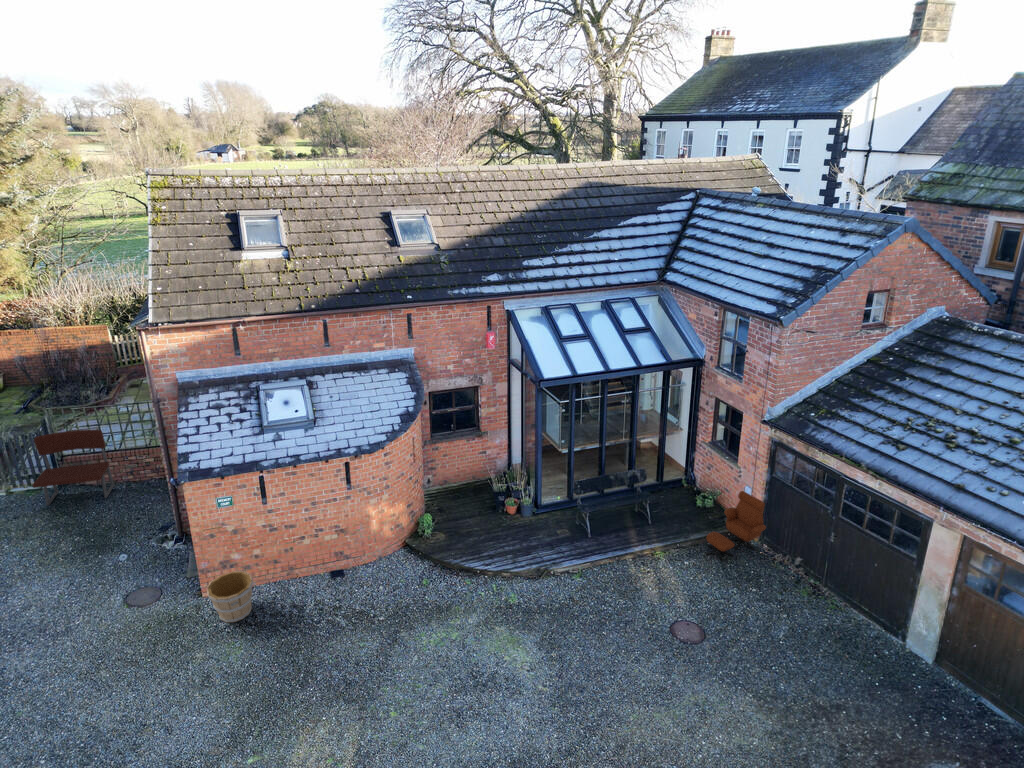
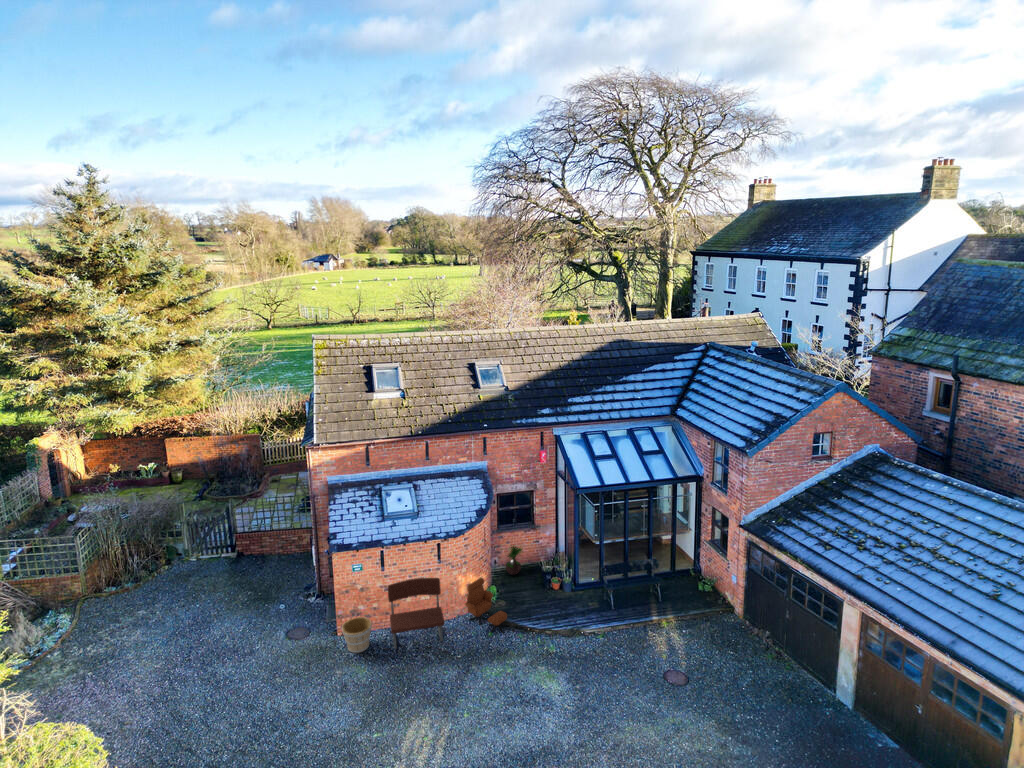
bench: present [32,430,114,506] -> present [388,578,445,649]
potted tree: none [441,457,468,496] -> present [506,546,523,575]
lounge chair: present [706,491,766,562] -> present [465,578,508,633]

